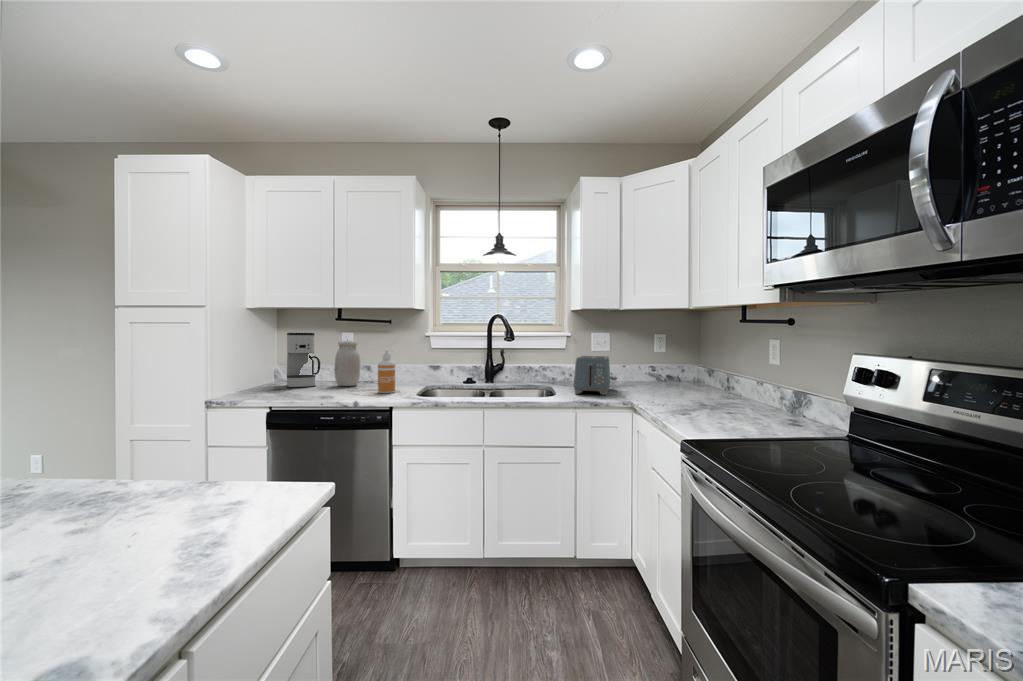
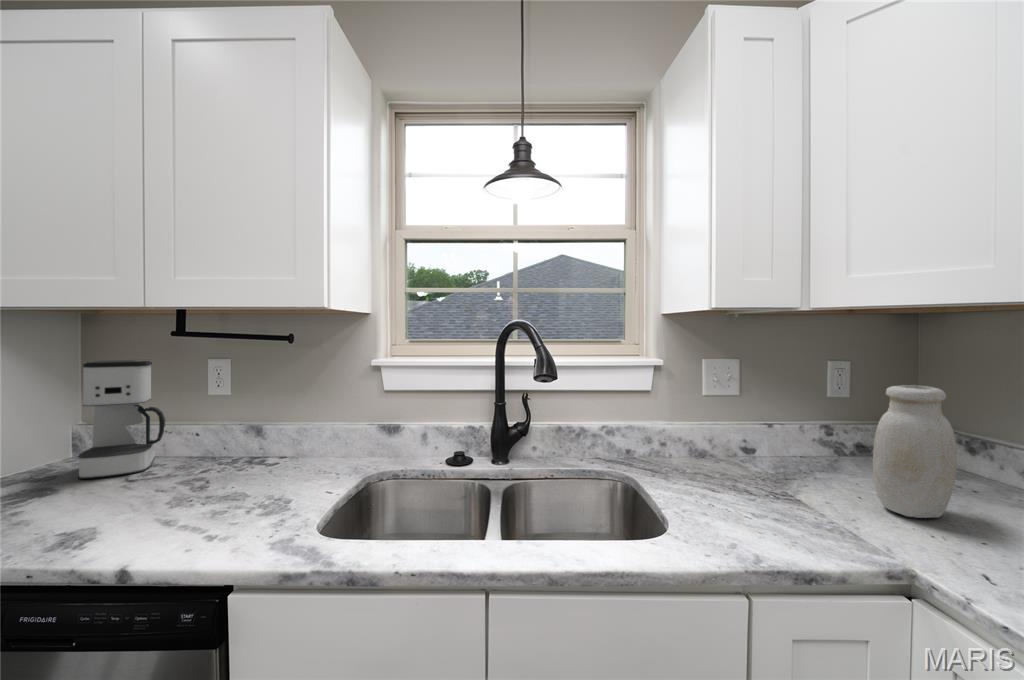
jar: present [334,341,360,386] -> present [873,385,957,518]
soap dispenser: present [378,350,395,393] -> none [241,405,286,510]
toaster: present [574,356,610,395] -> none [694,411,809,528]

